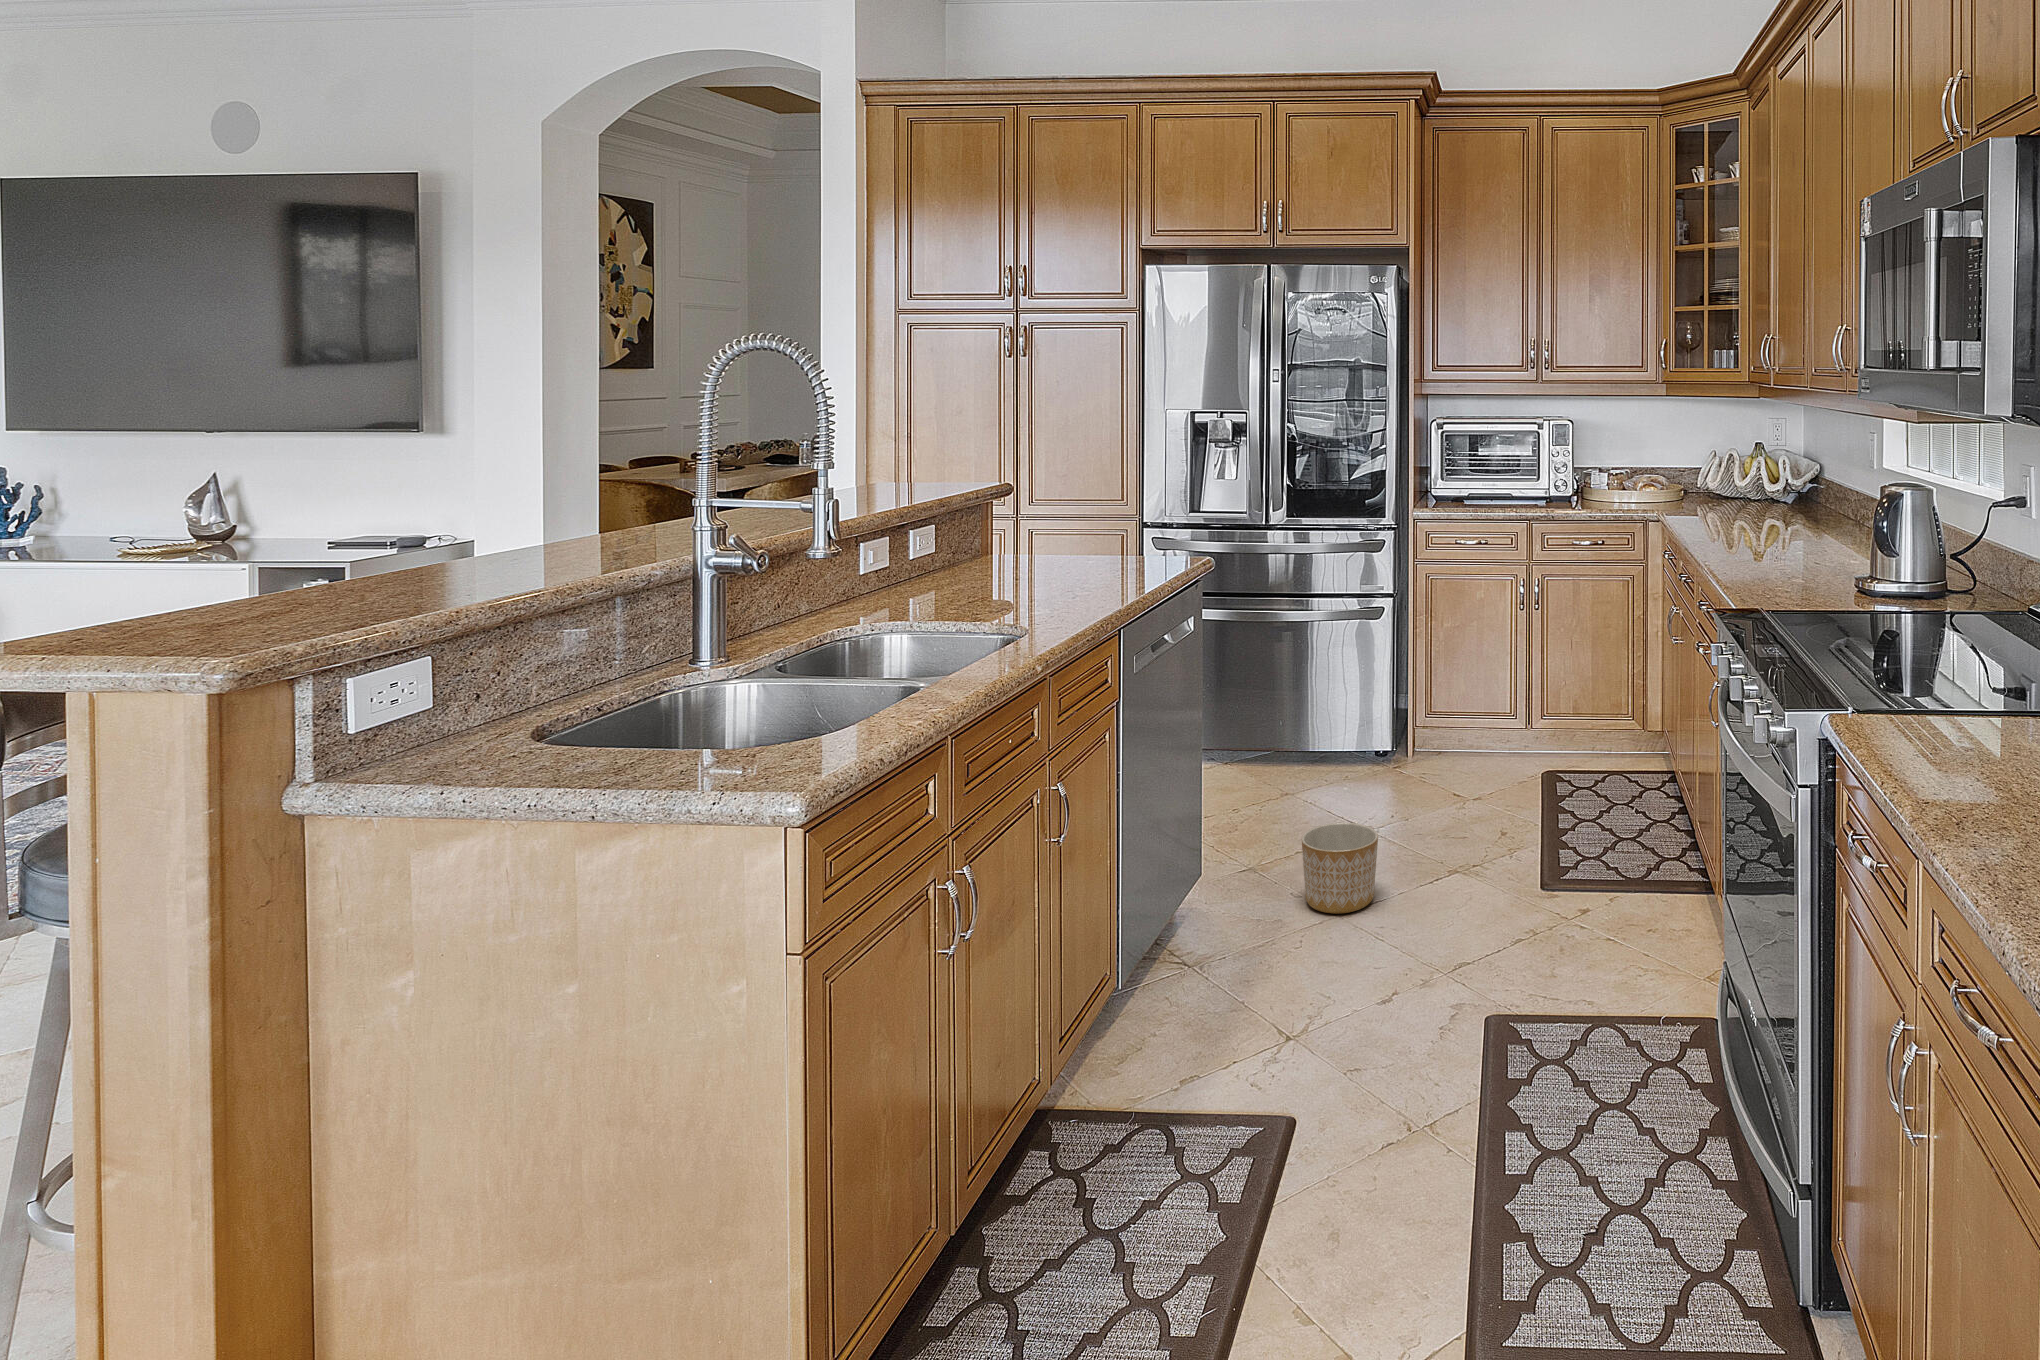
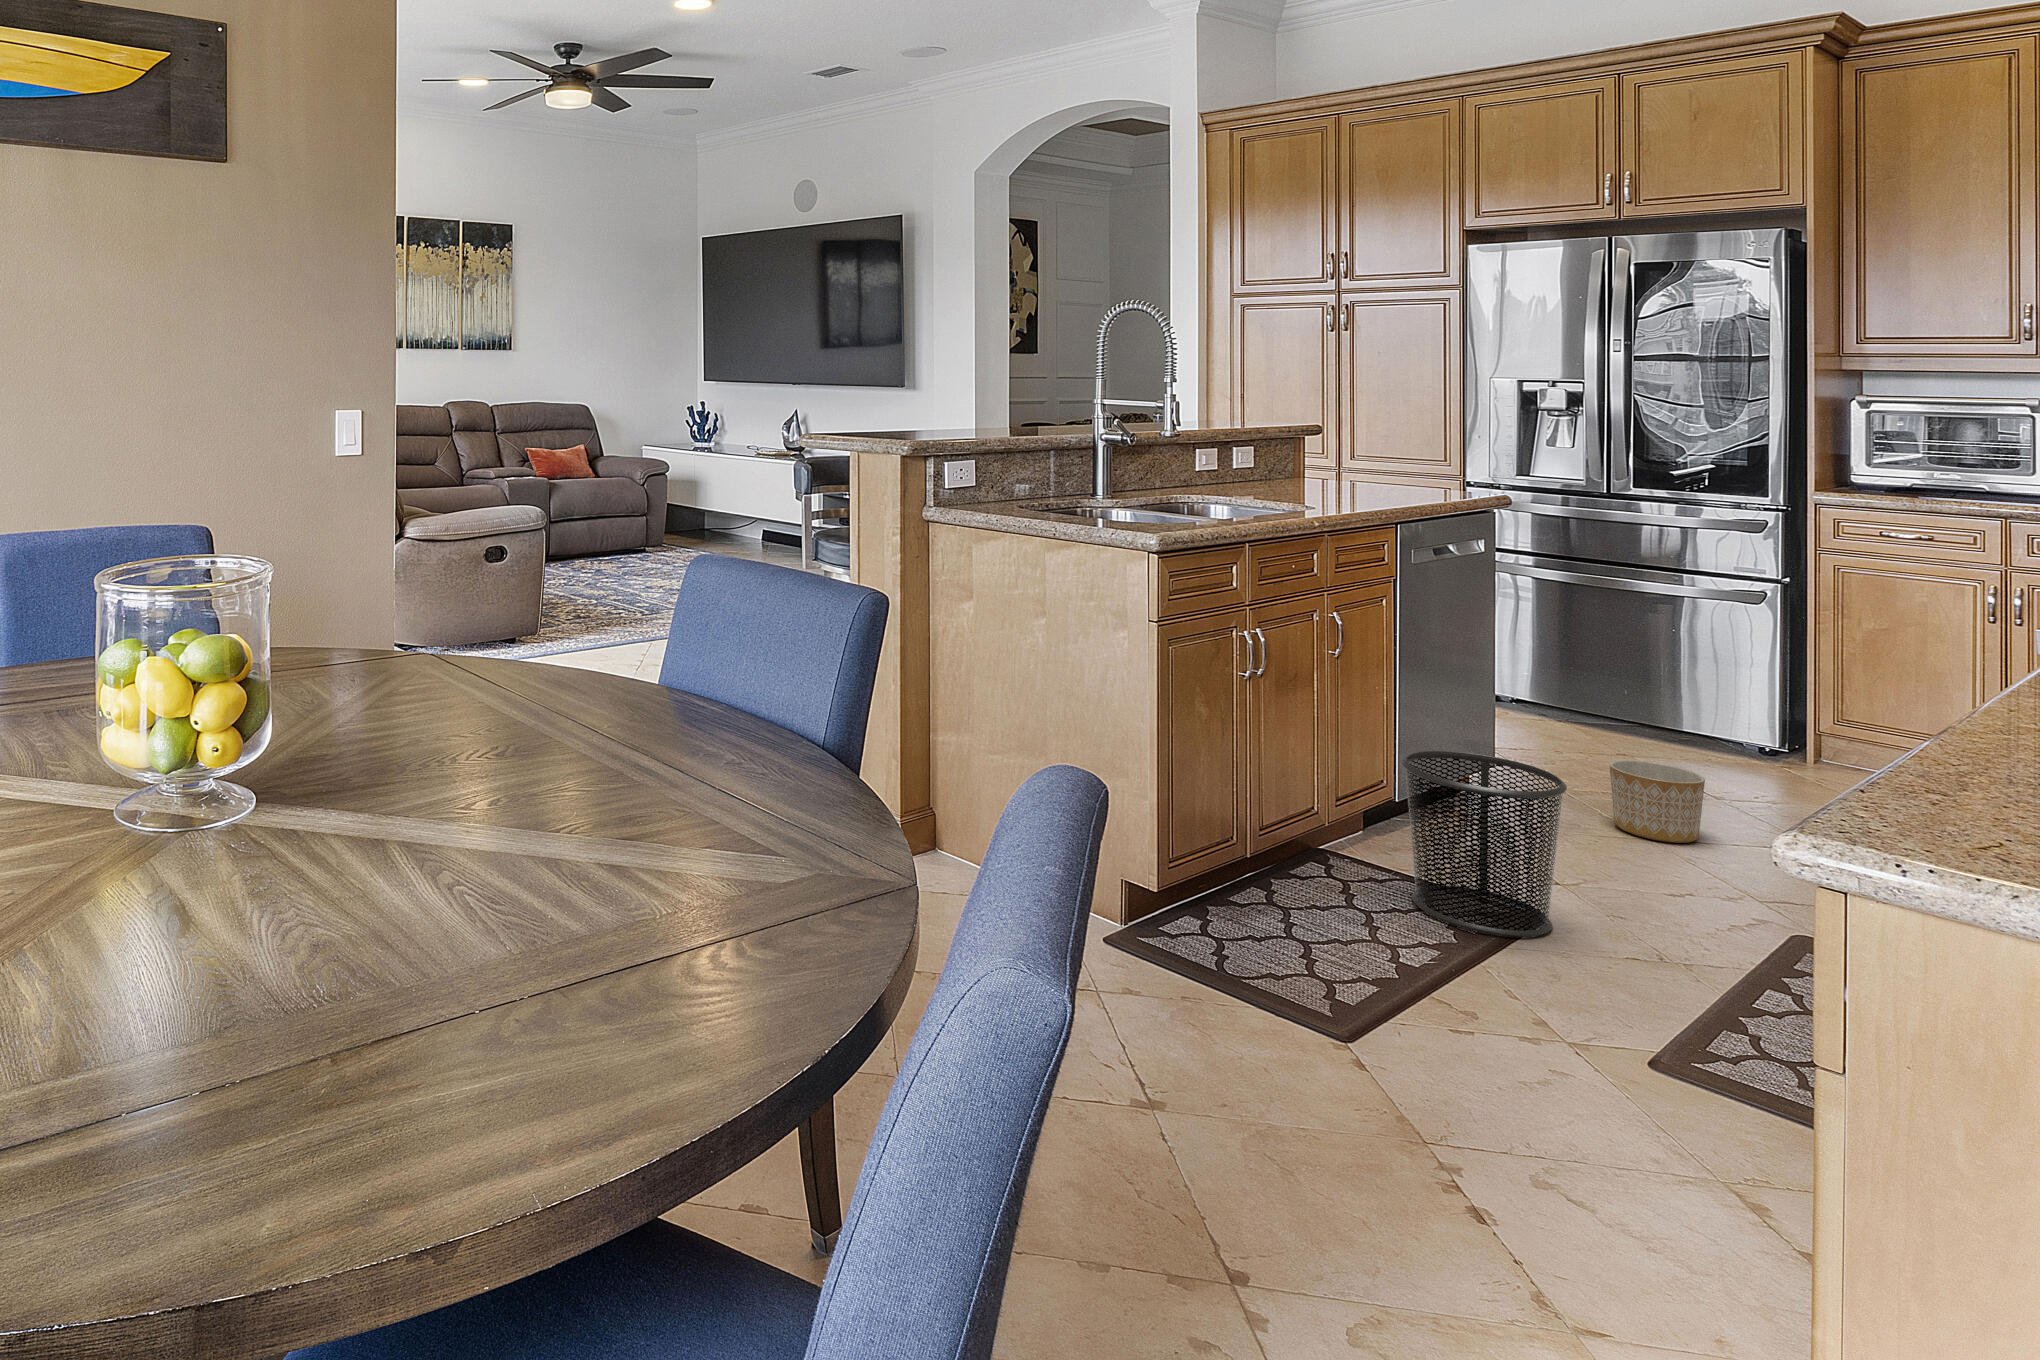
waste bin: none [1135,919,1309,1180] -> present [1402,751,1567,937]

